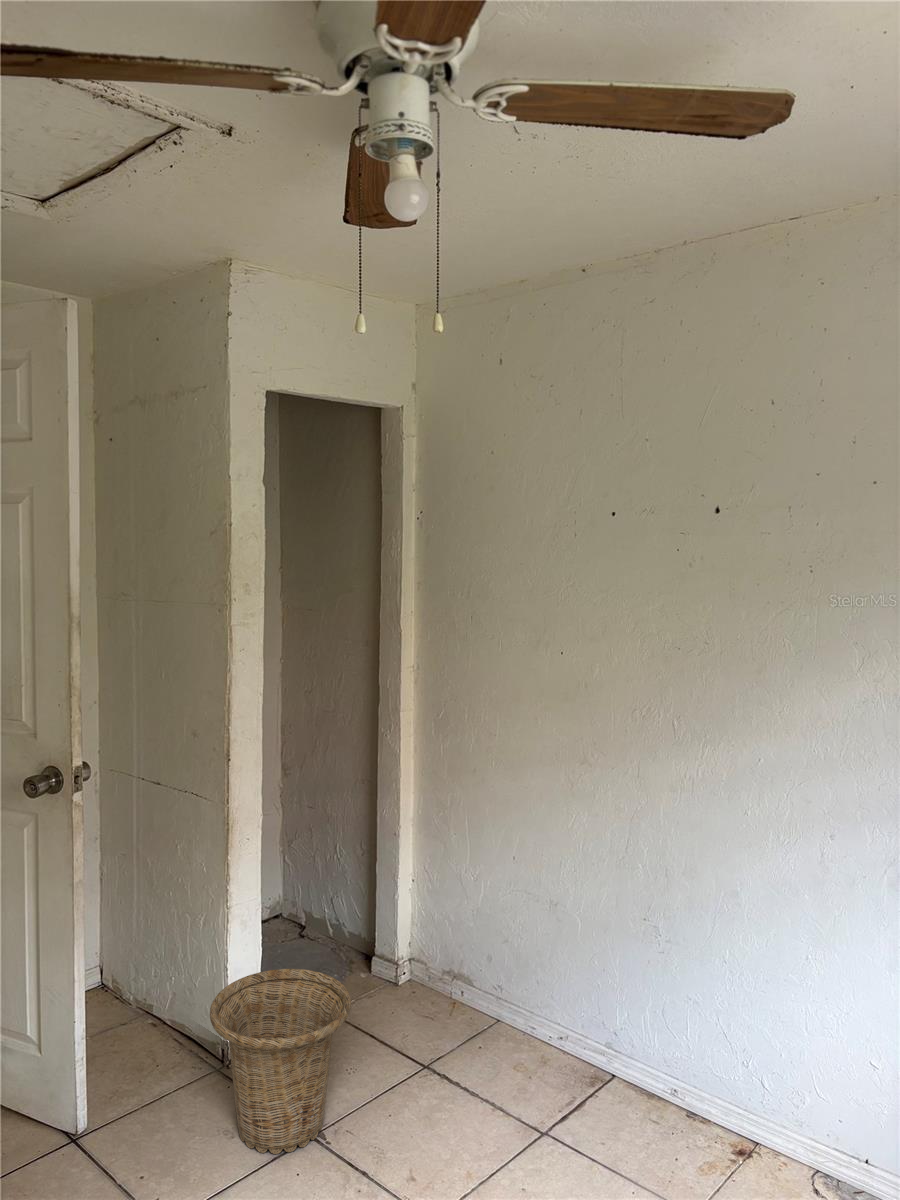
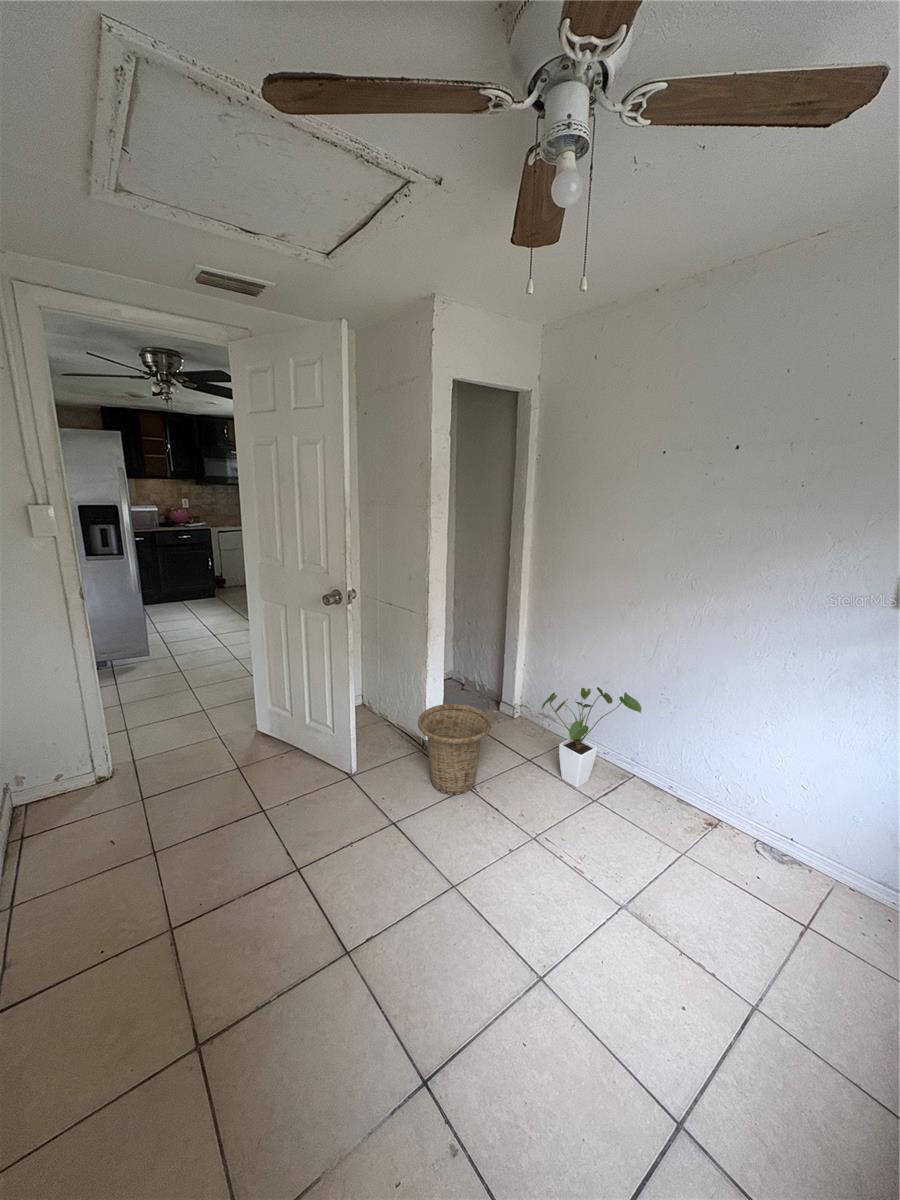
house plant: none [440,914,615,1110] -> present [542,687,642,788]

